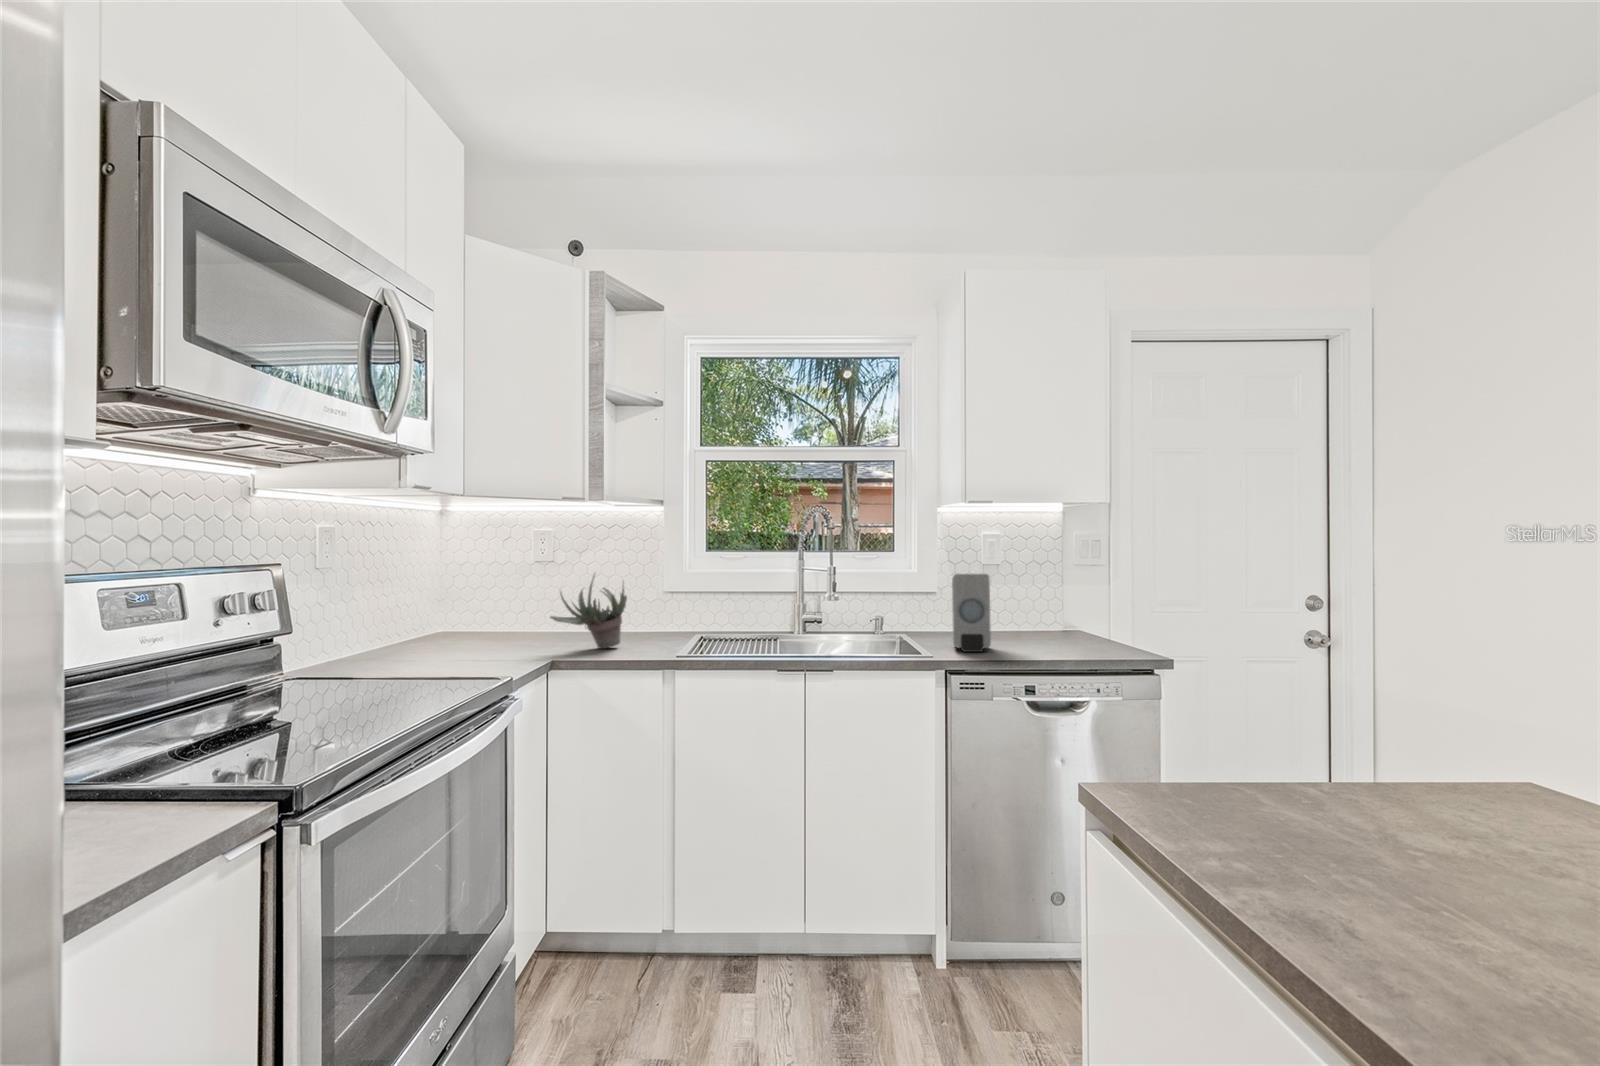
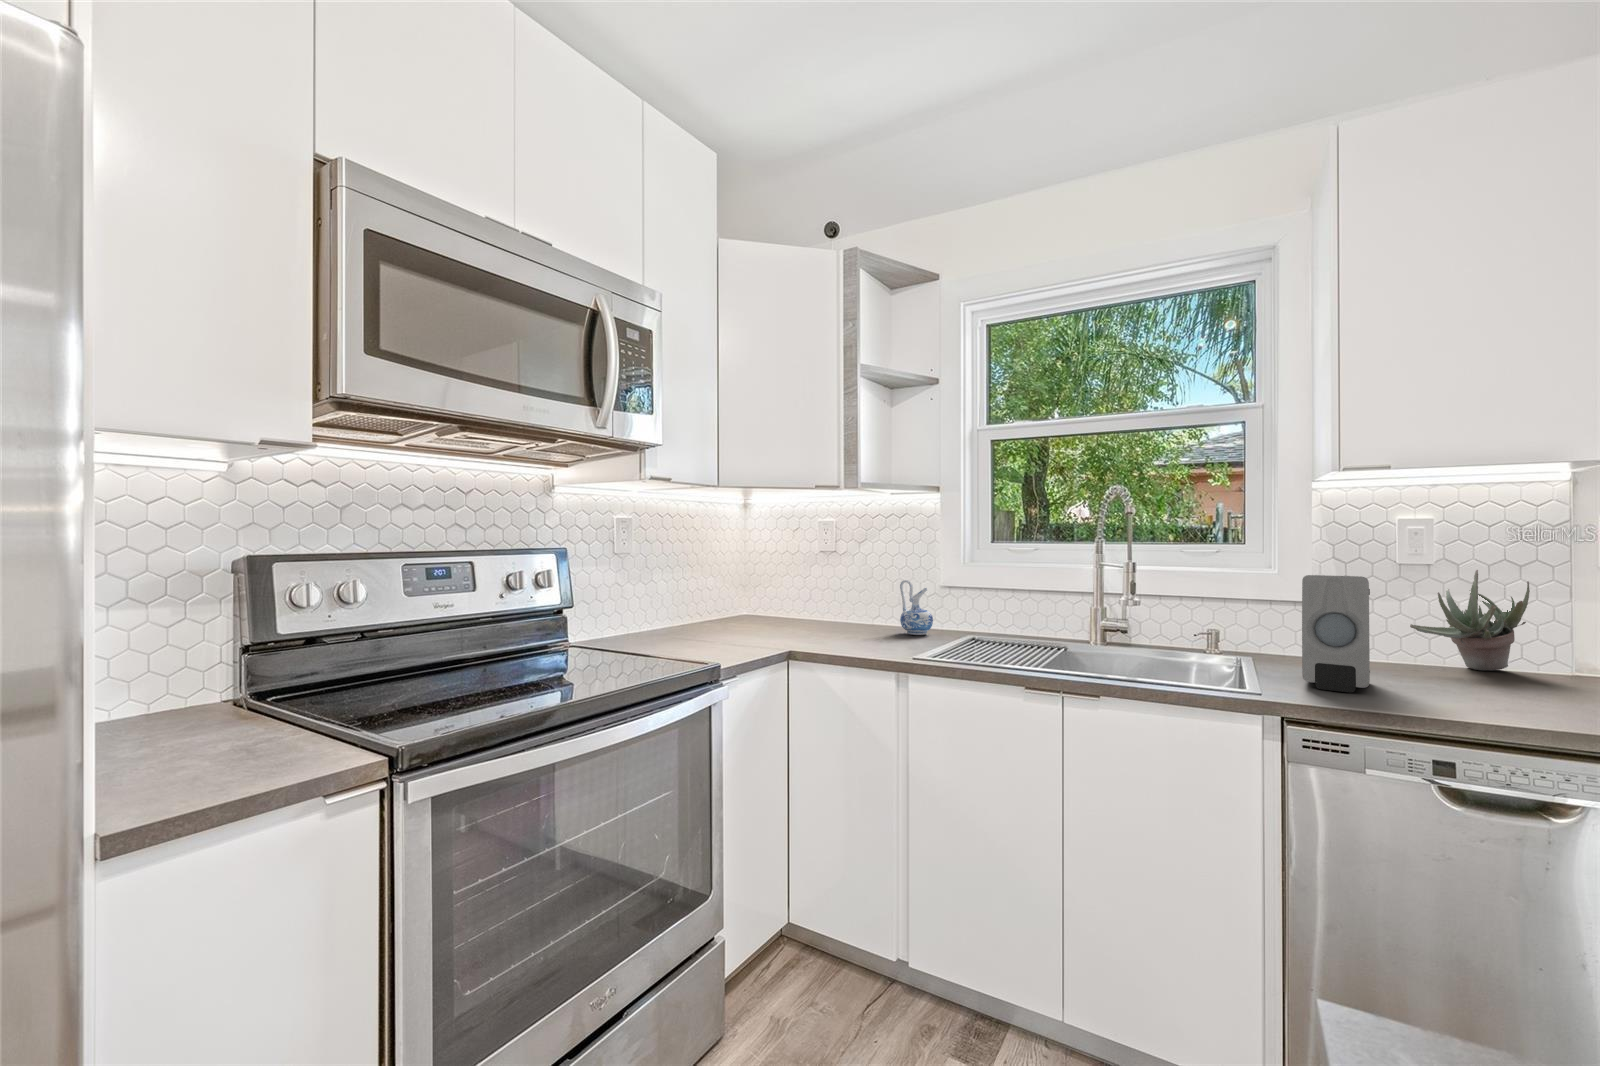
succulent plant: present [550,575,627,649] -> present [1410,570,1530,670]
ceramic pitcher: none [637,589,668,641] -> present [900,580,933,635]

